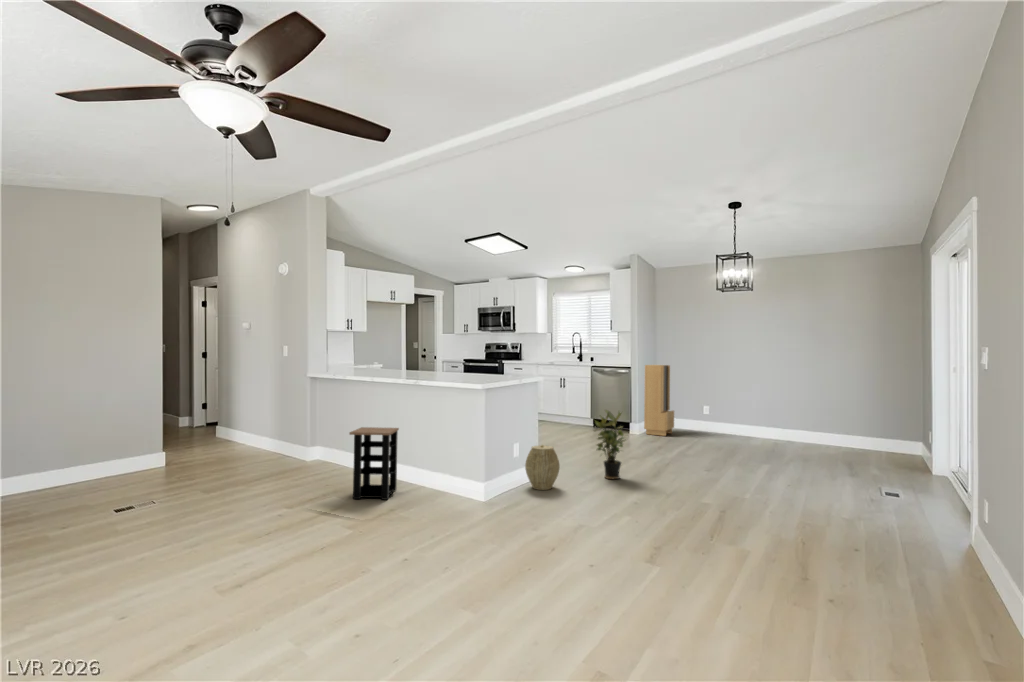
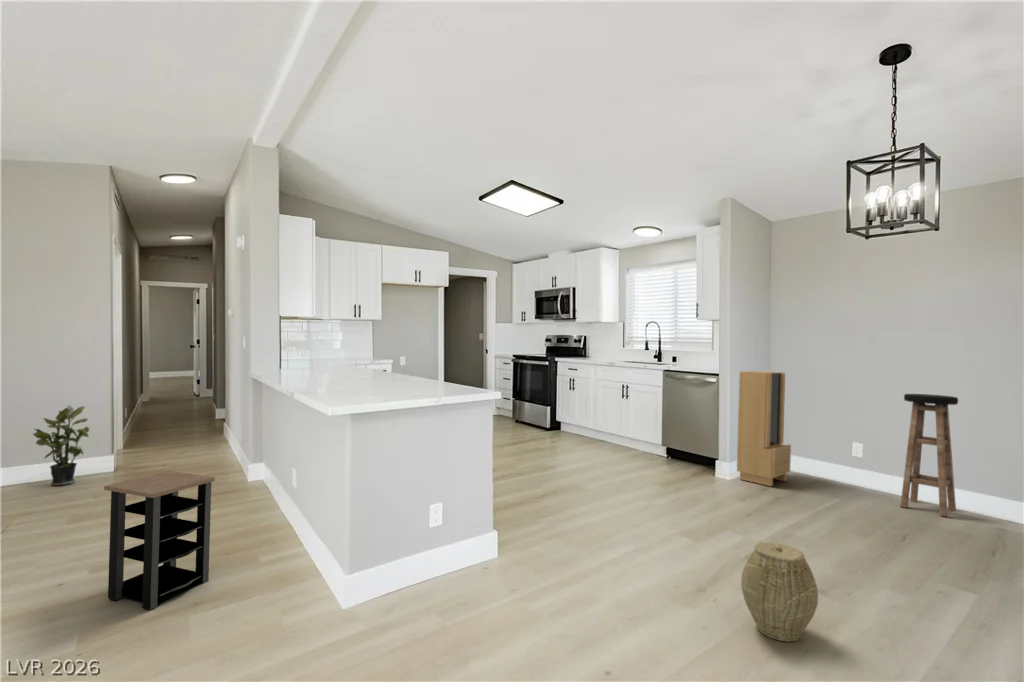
bar stool: none [735,375,761,442] -> present [900,394,958,517]
potted plant: present [595,410,625,479] -> present [33,406,89,486]
woven basket: present [525,445,560,490] -> present [741,542,818,641]

